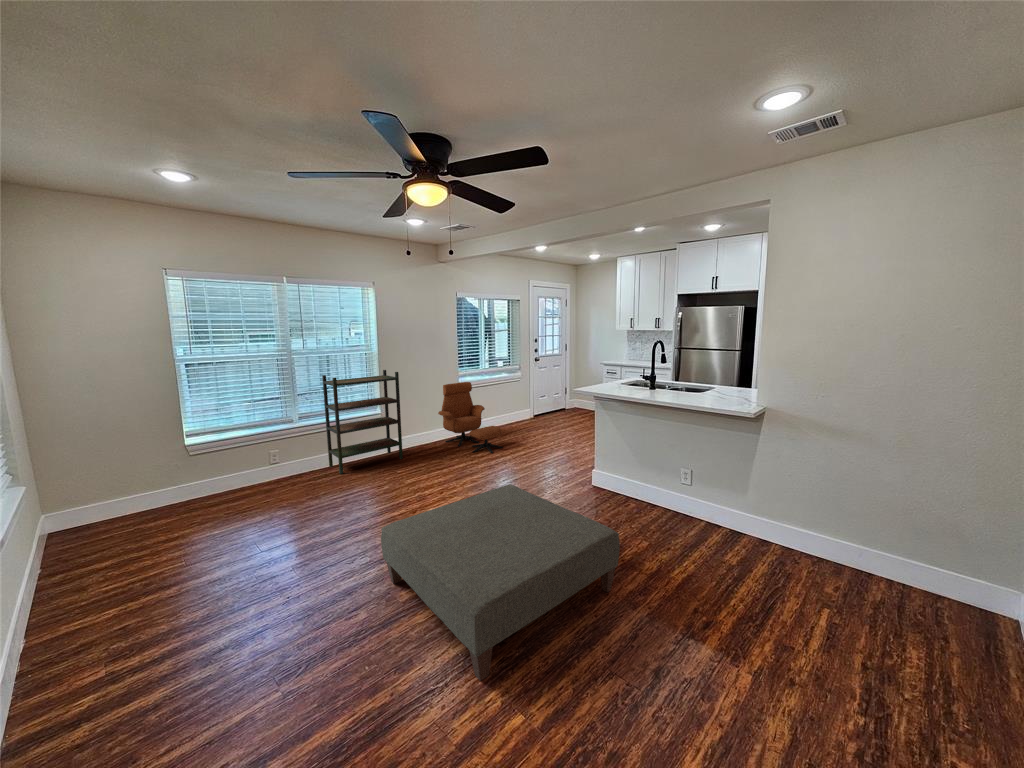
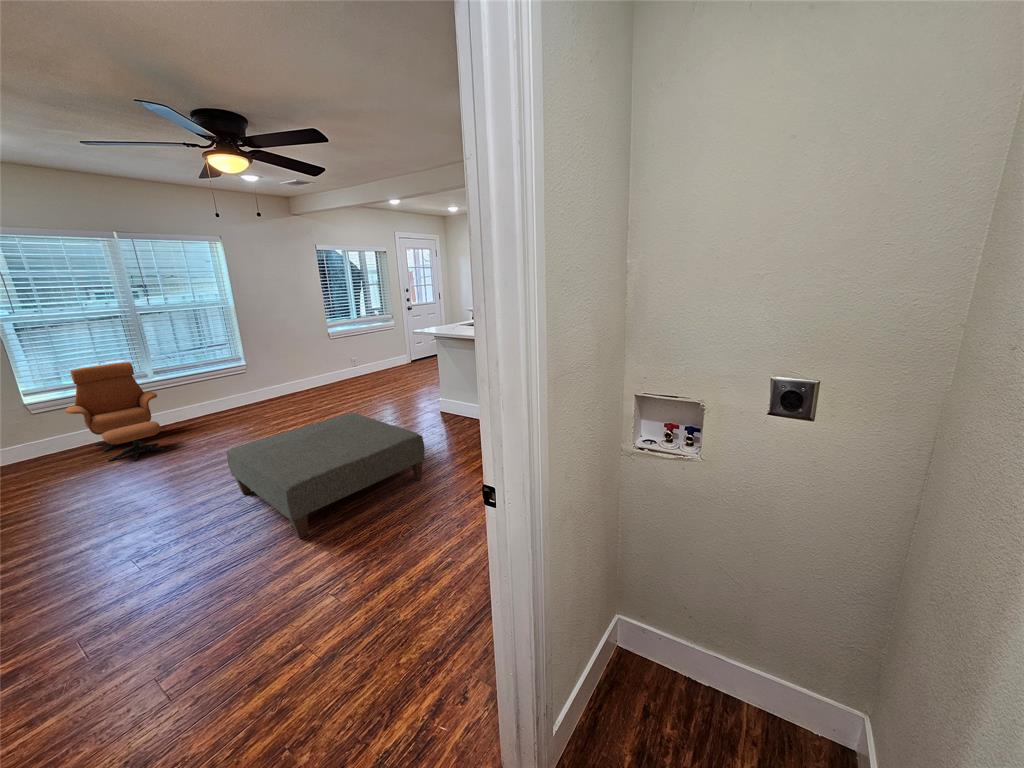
bookshelf: present [322,370,403,474] -> none [174,323,273,423]
lounge chair: present [438,382,503,453] -> present [66,362,165,461]

